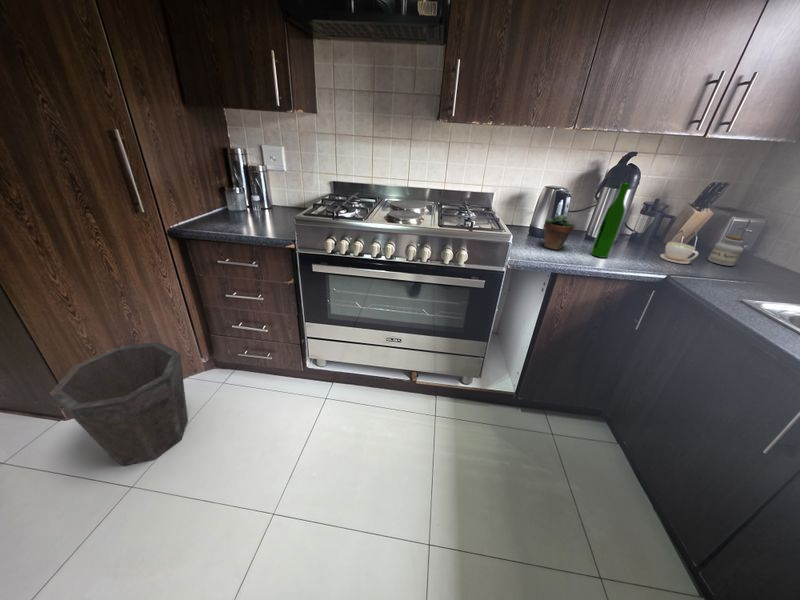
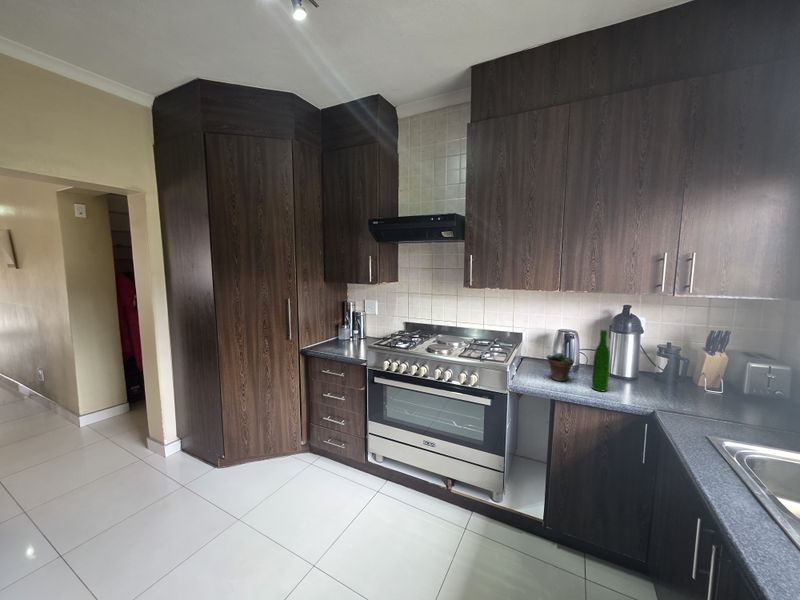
jar: present [708,235,743,266] -> none [728,380,760,412]
coffee cup: present [660,242,698,264] -> none [669,382,701,404]
waste bin: present [50,342,188,466] -> none [222,420,289,503]

